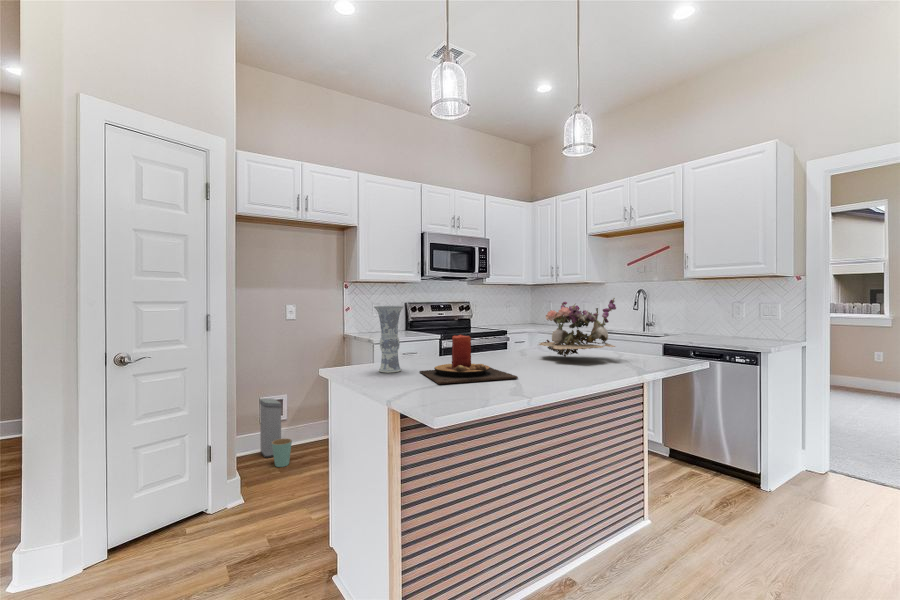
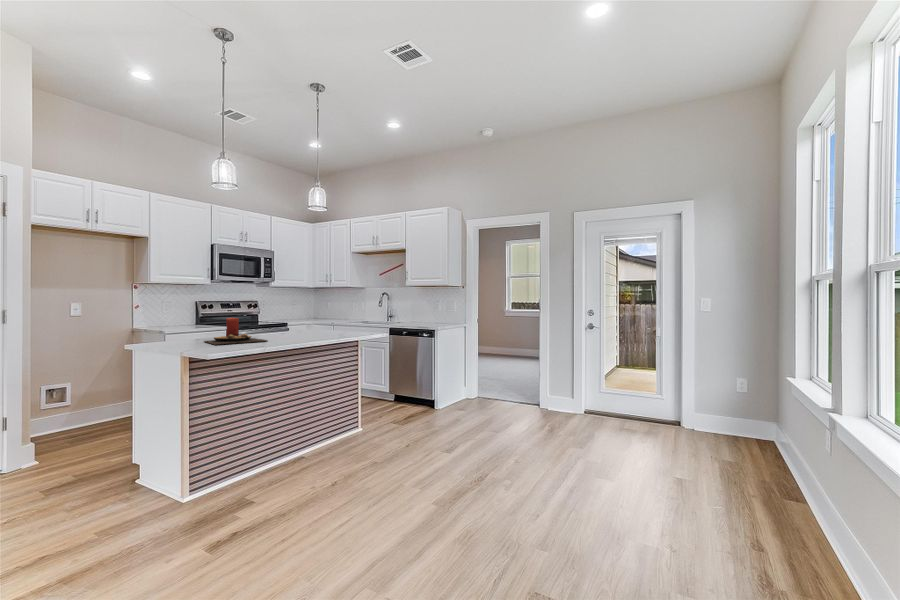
flower arrangement: present [539,298,616,358] -> none [290,296,339,334]
vase: present [374,306,404,373] -> none [169,300,193,343]
trash can: present [260,399,292,467] -> none [41,386,81,441]

